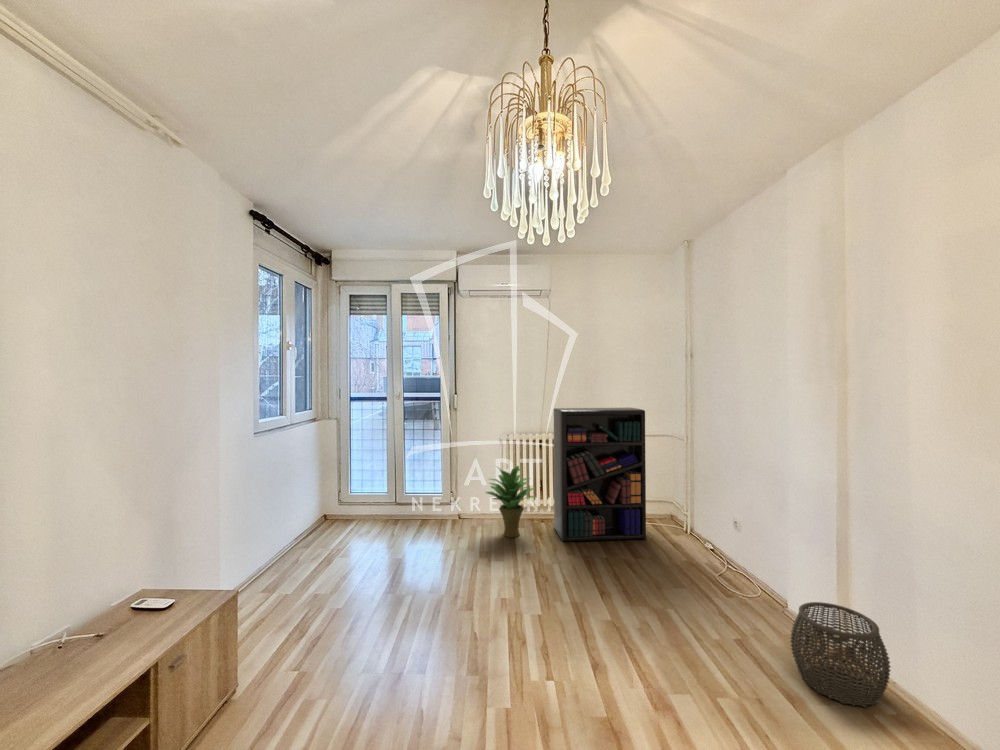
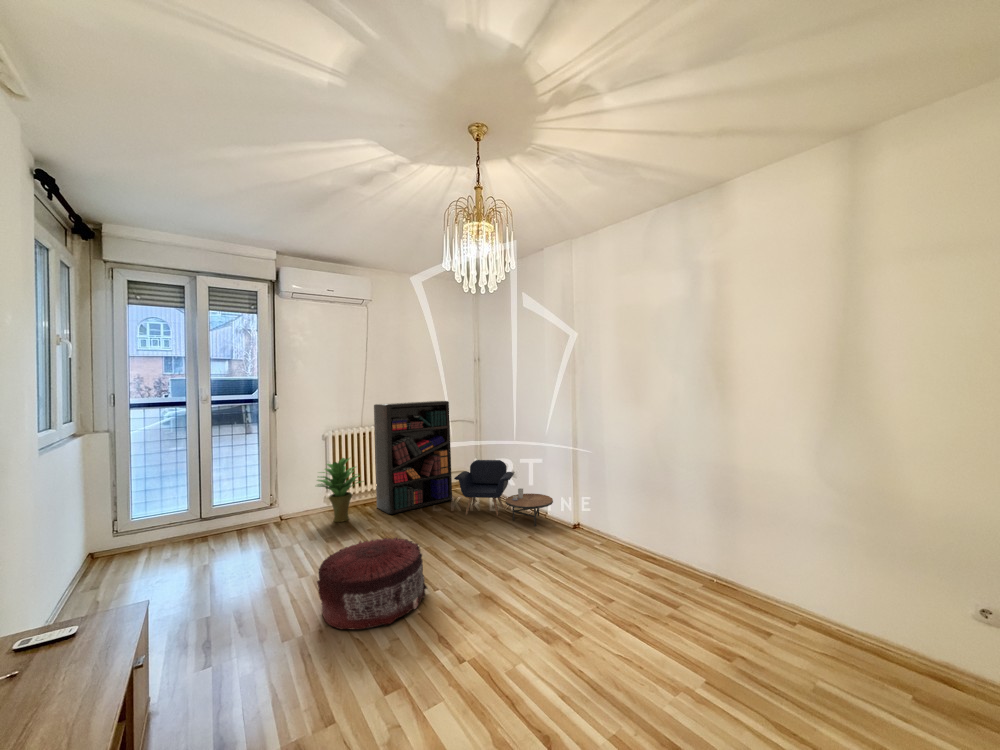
armchair: none [637,495,785,619] -> present [454,460,553,526]
pouf: none [413,580,537,706] -> present [317,537,427,630]
woven basket: present [790,602,890,707] -> none [567,498,614,548]

